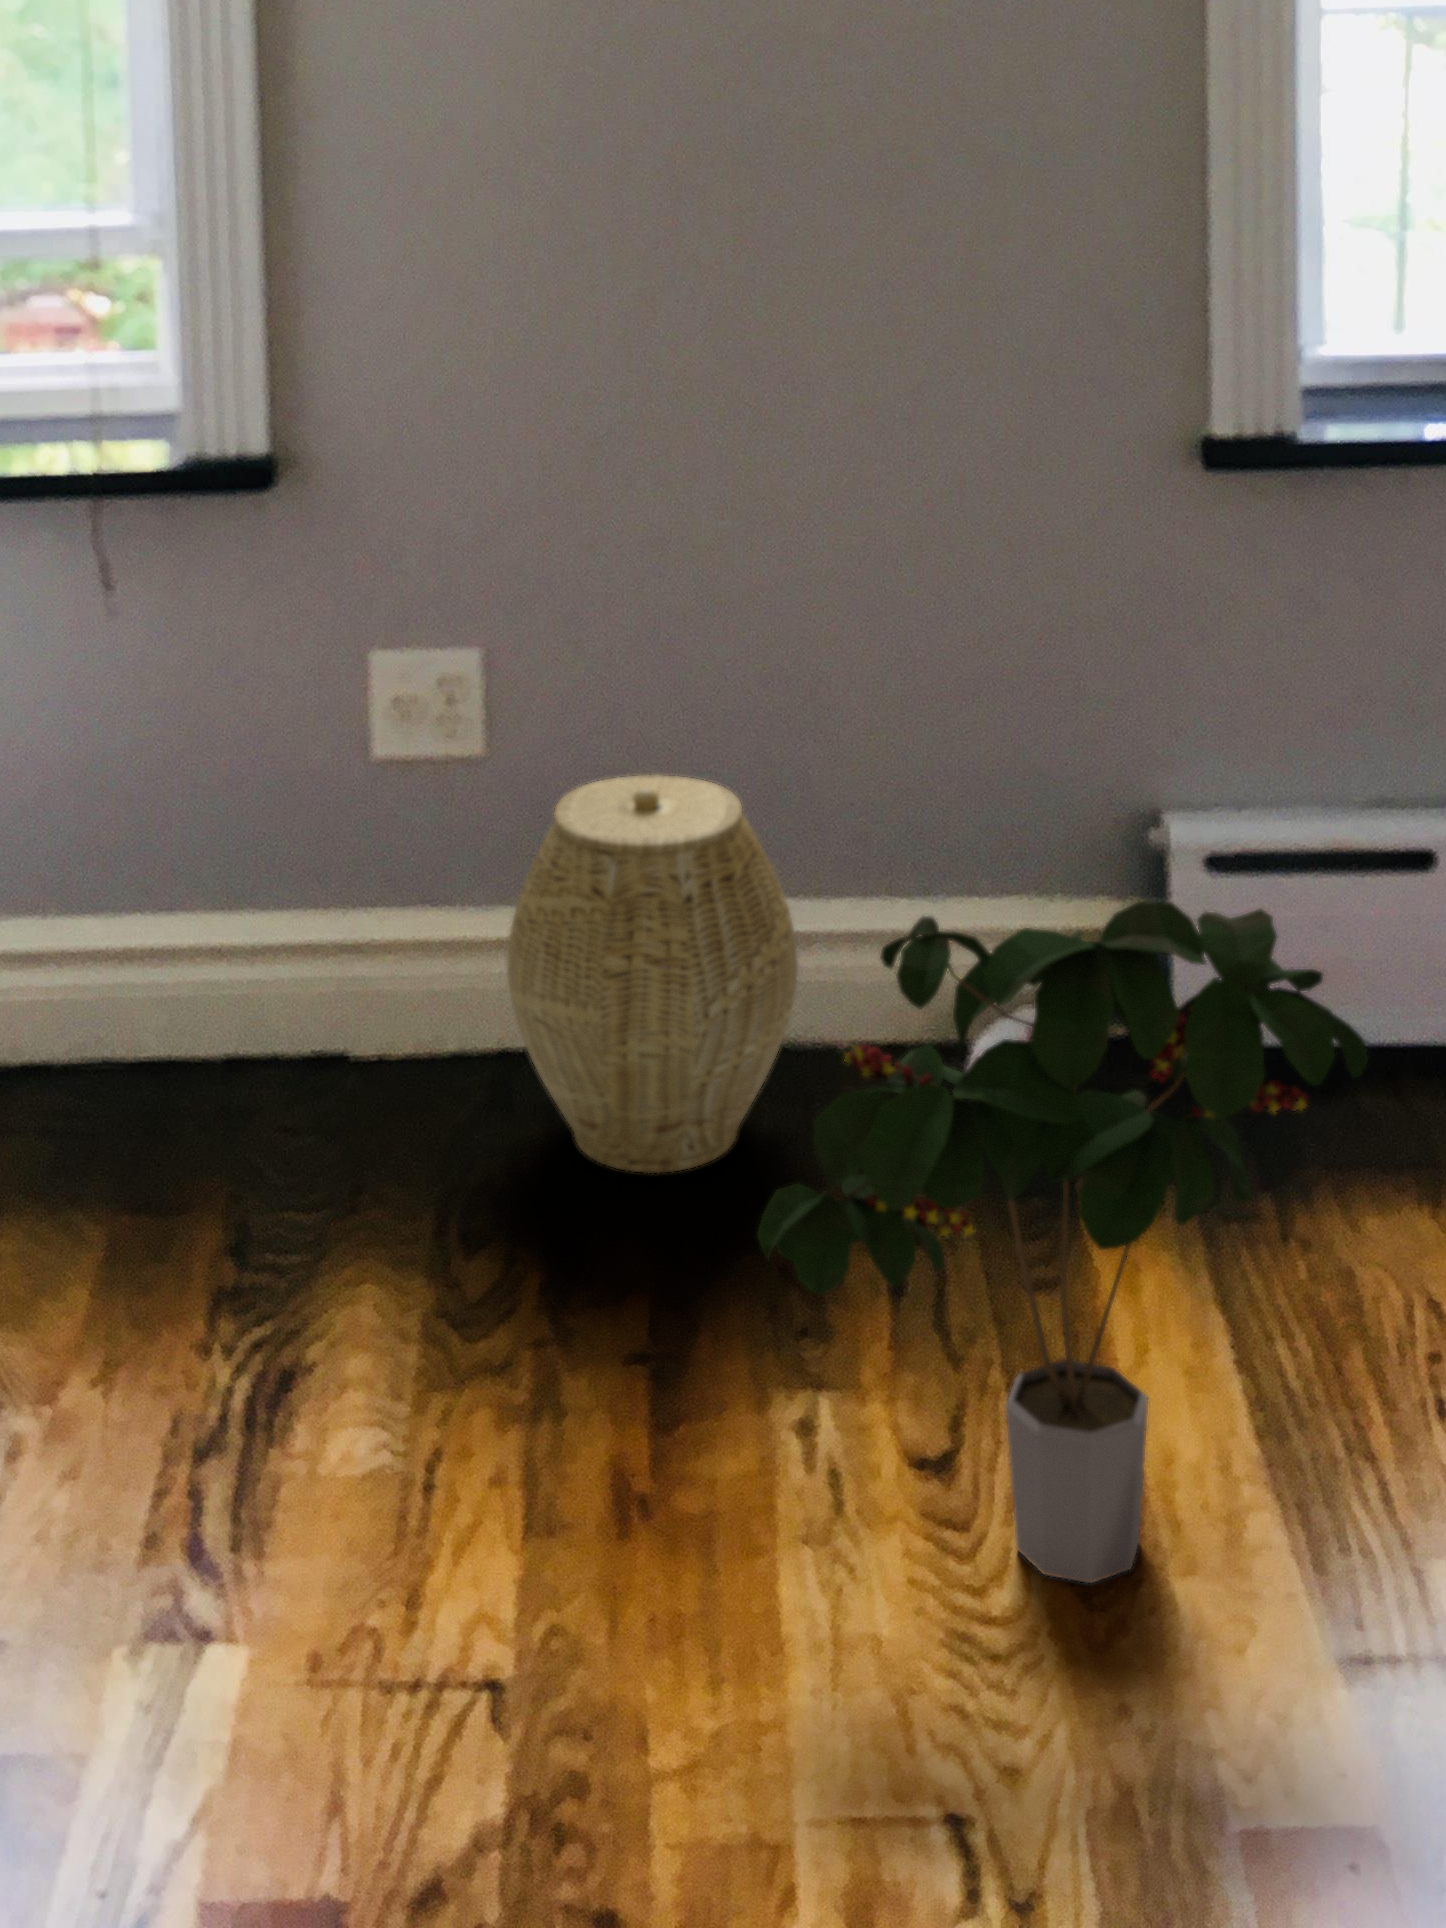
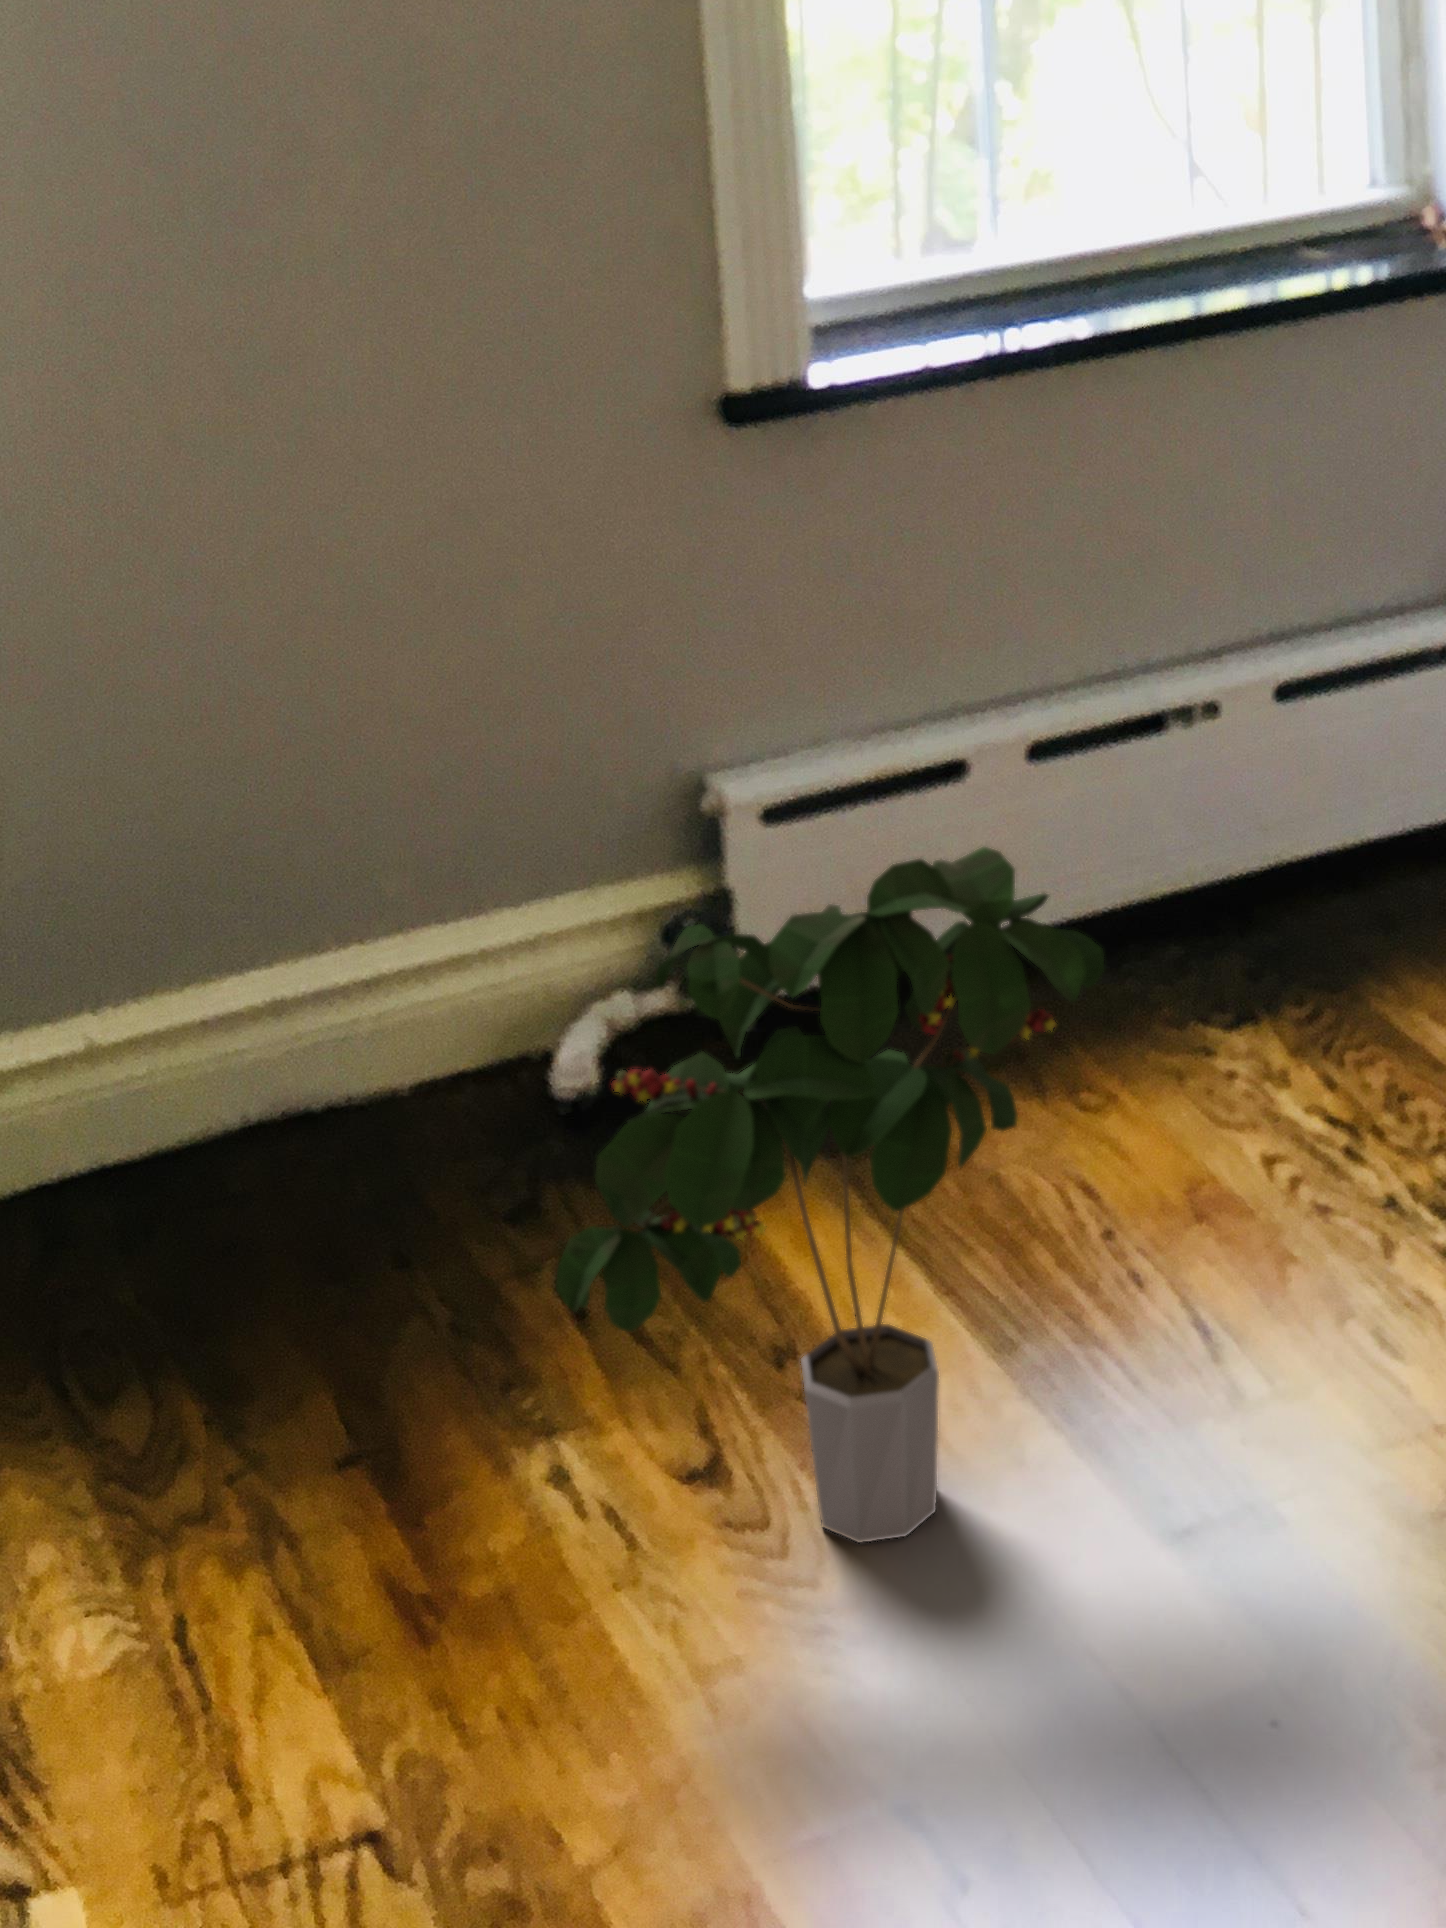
woven basket: present [507,775,798,1173] -> none [71,841,394,1273]

